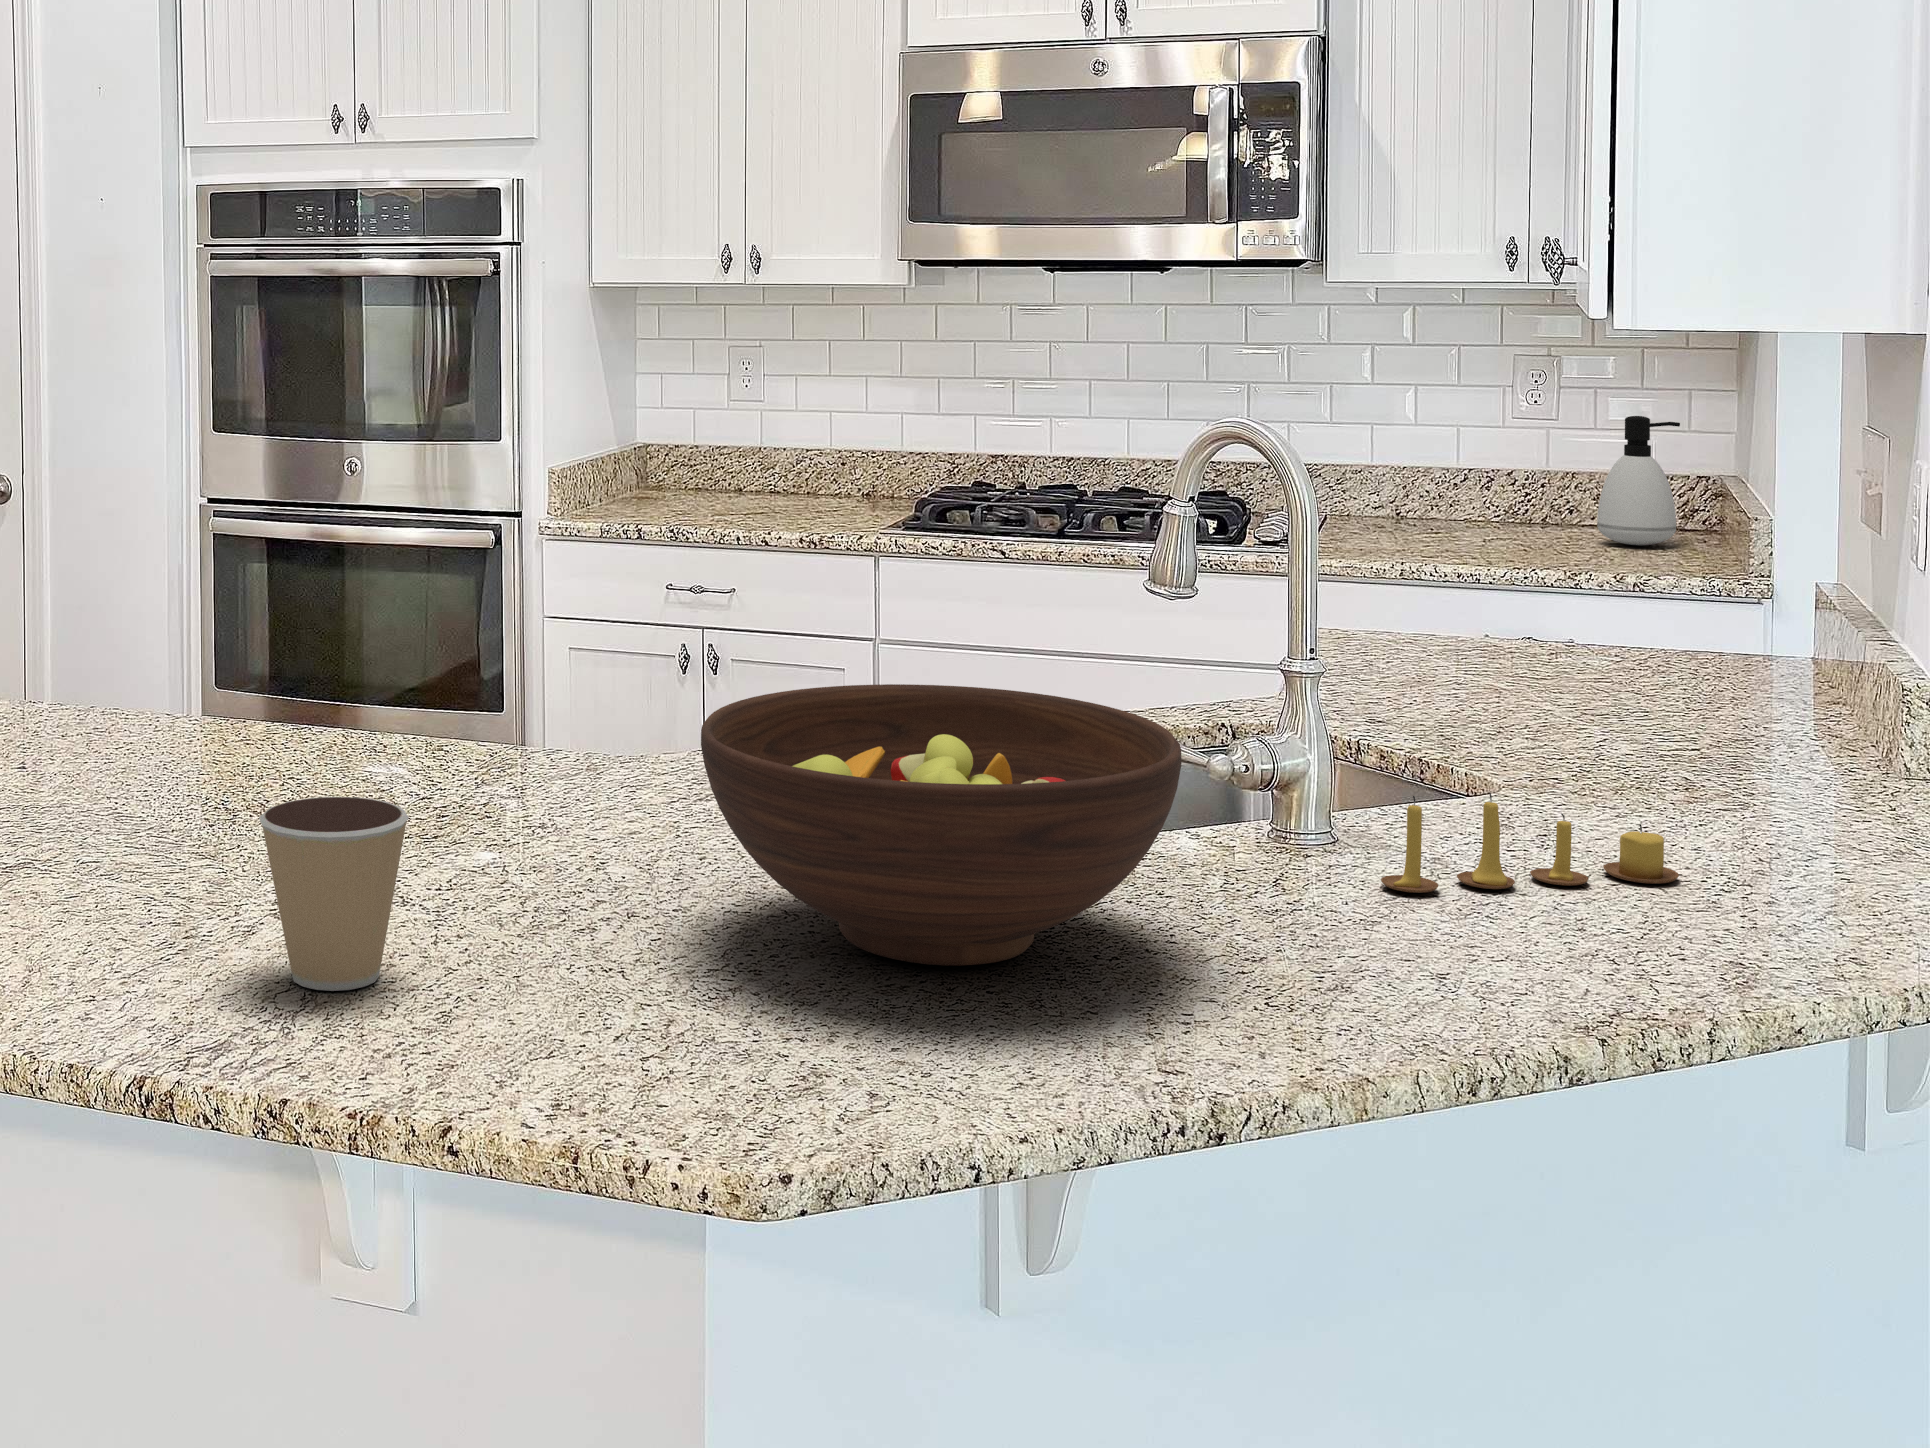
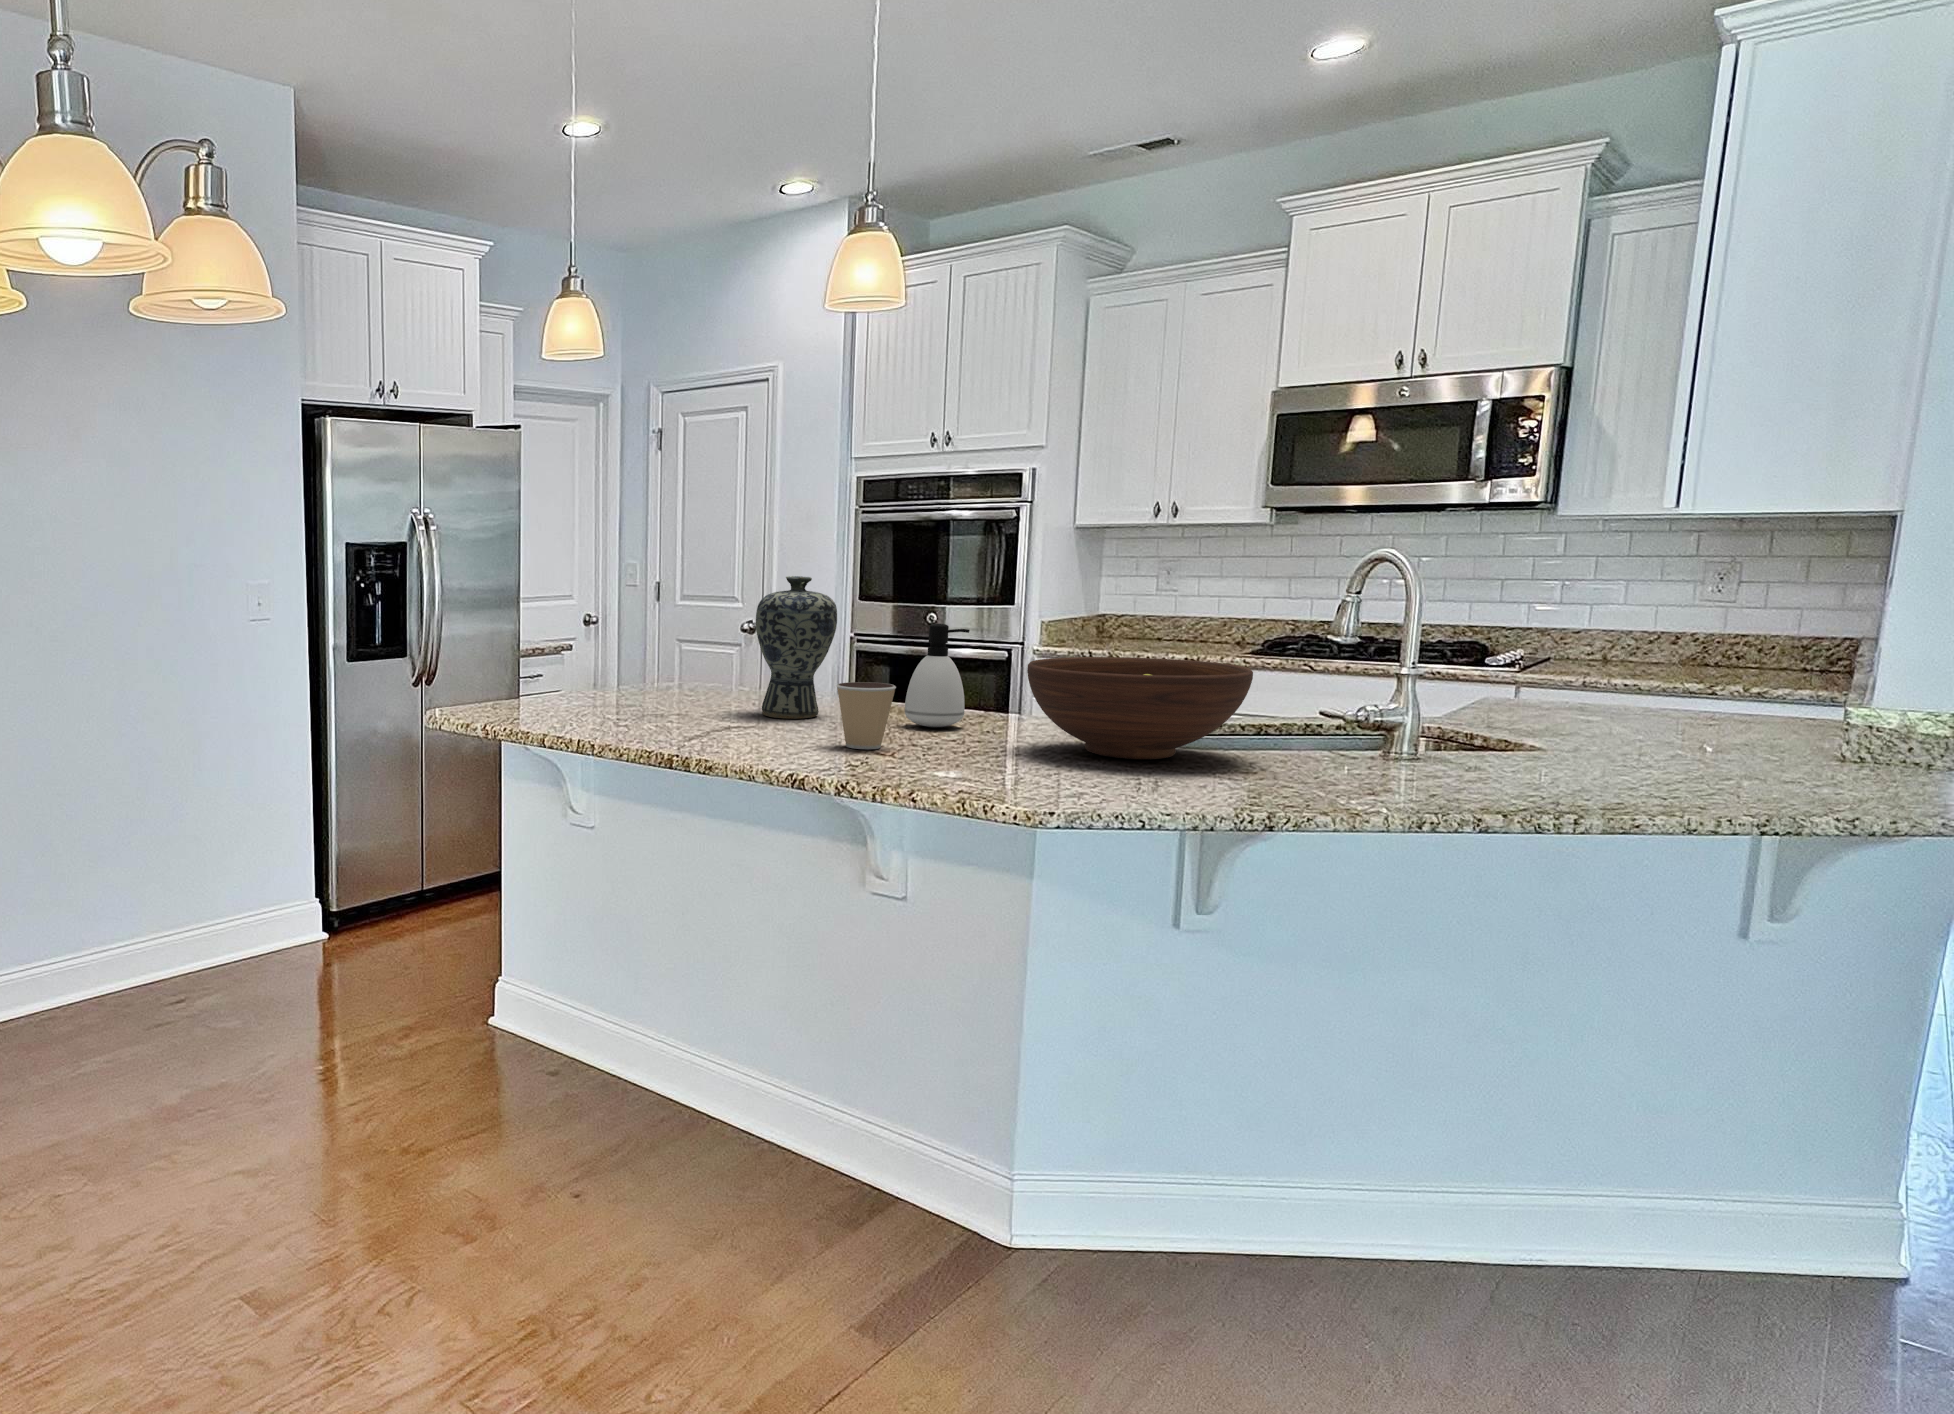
soap dispenser: present [1597,416,1680,545] -> present [905,624,970,727]
vase: none [30,483,224,848] -> present [756,576,837,719]
candle: present [1381,793,1679,893] -> none [1377,715,1556,764]

